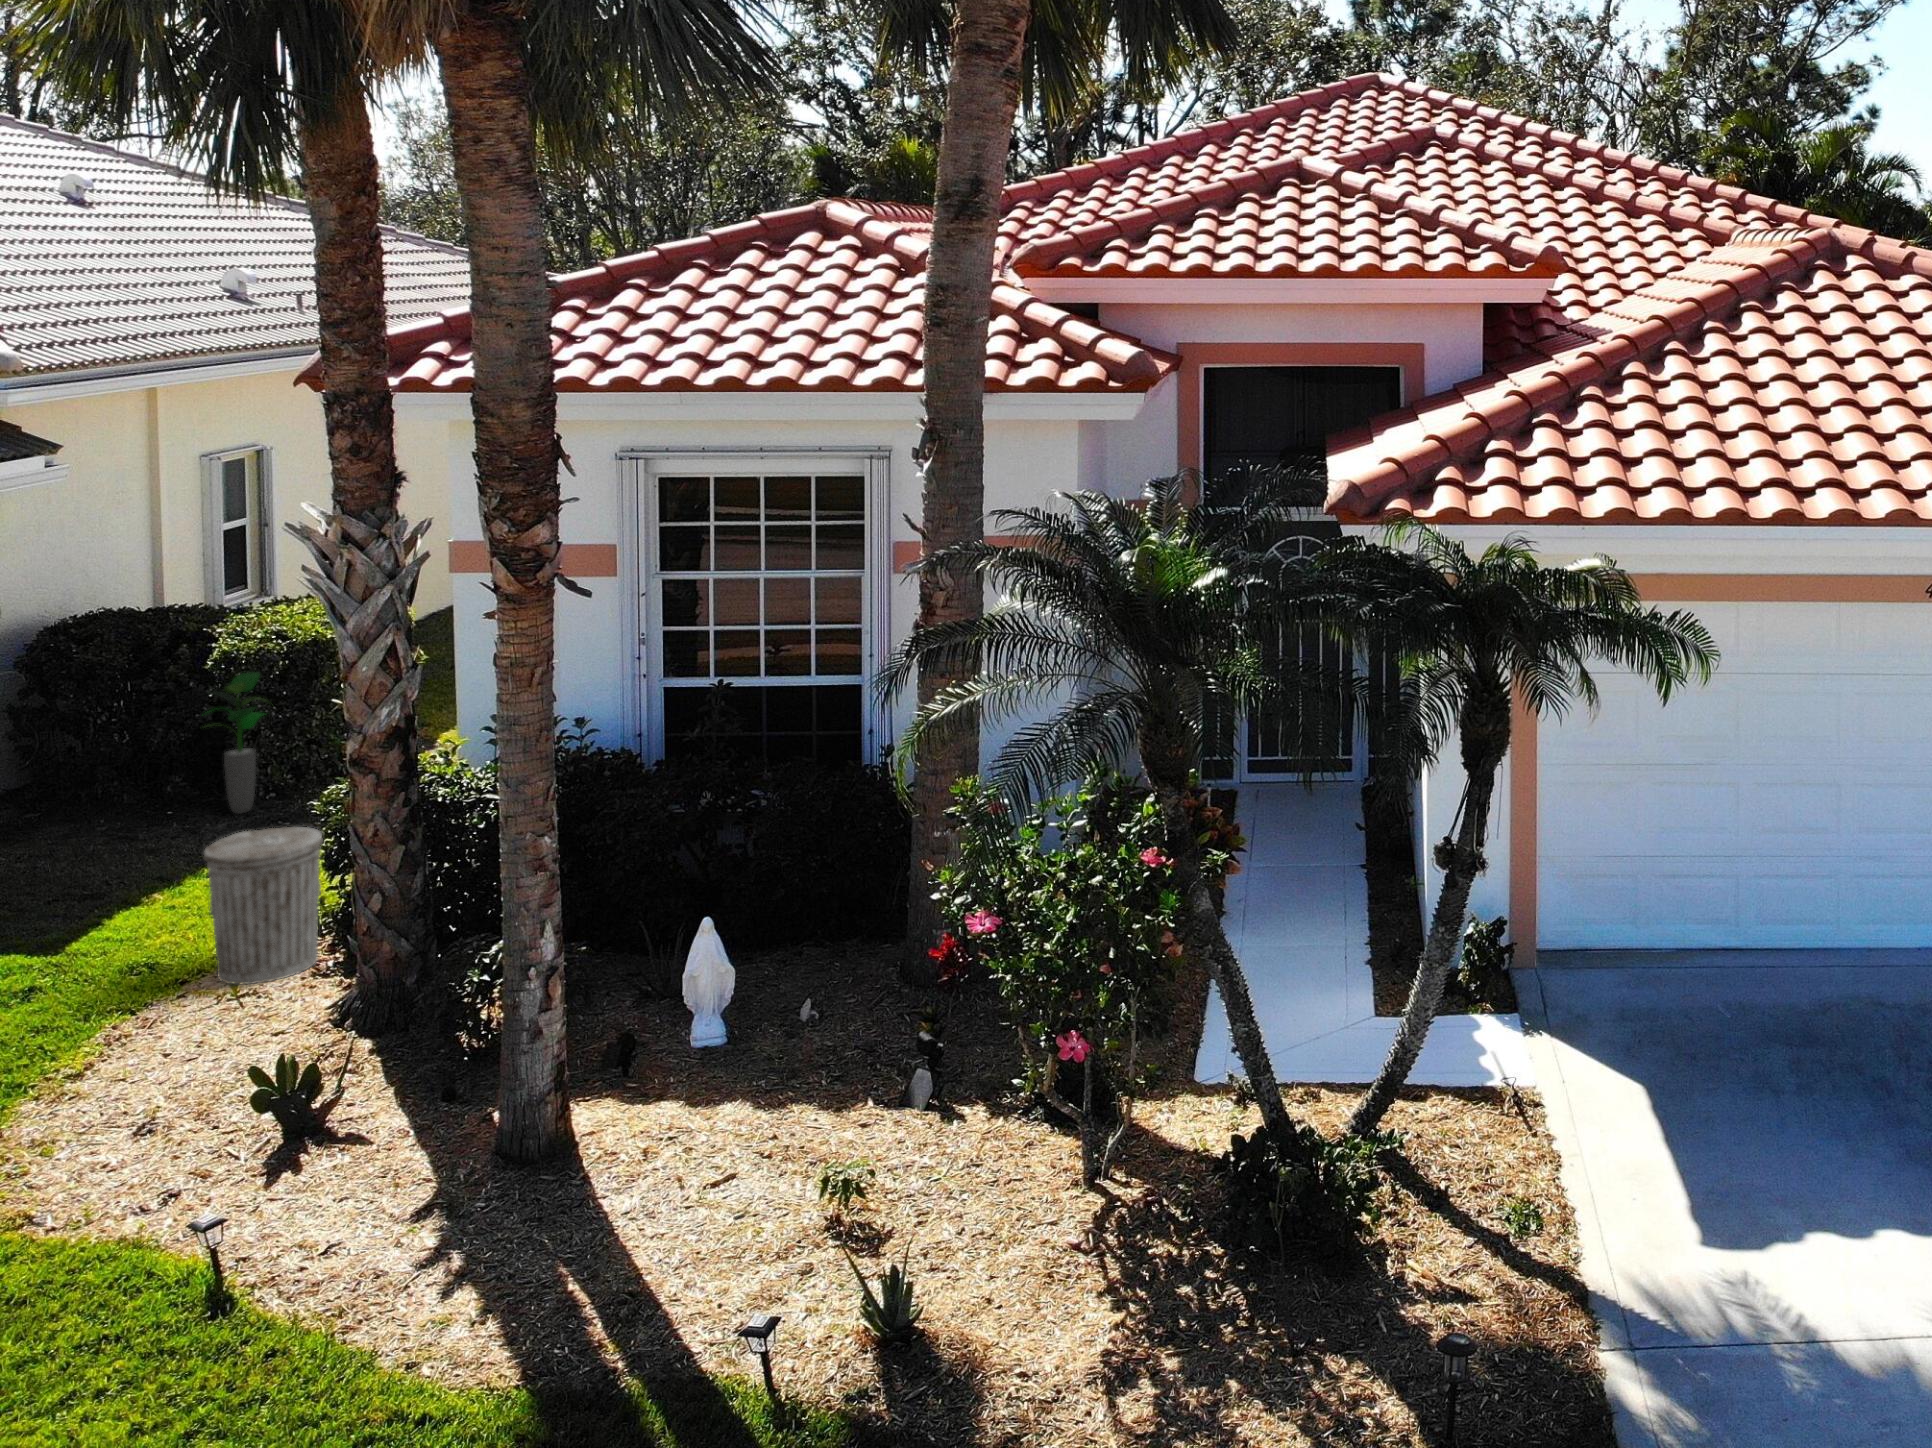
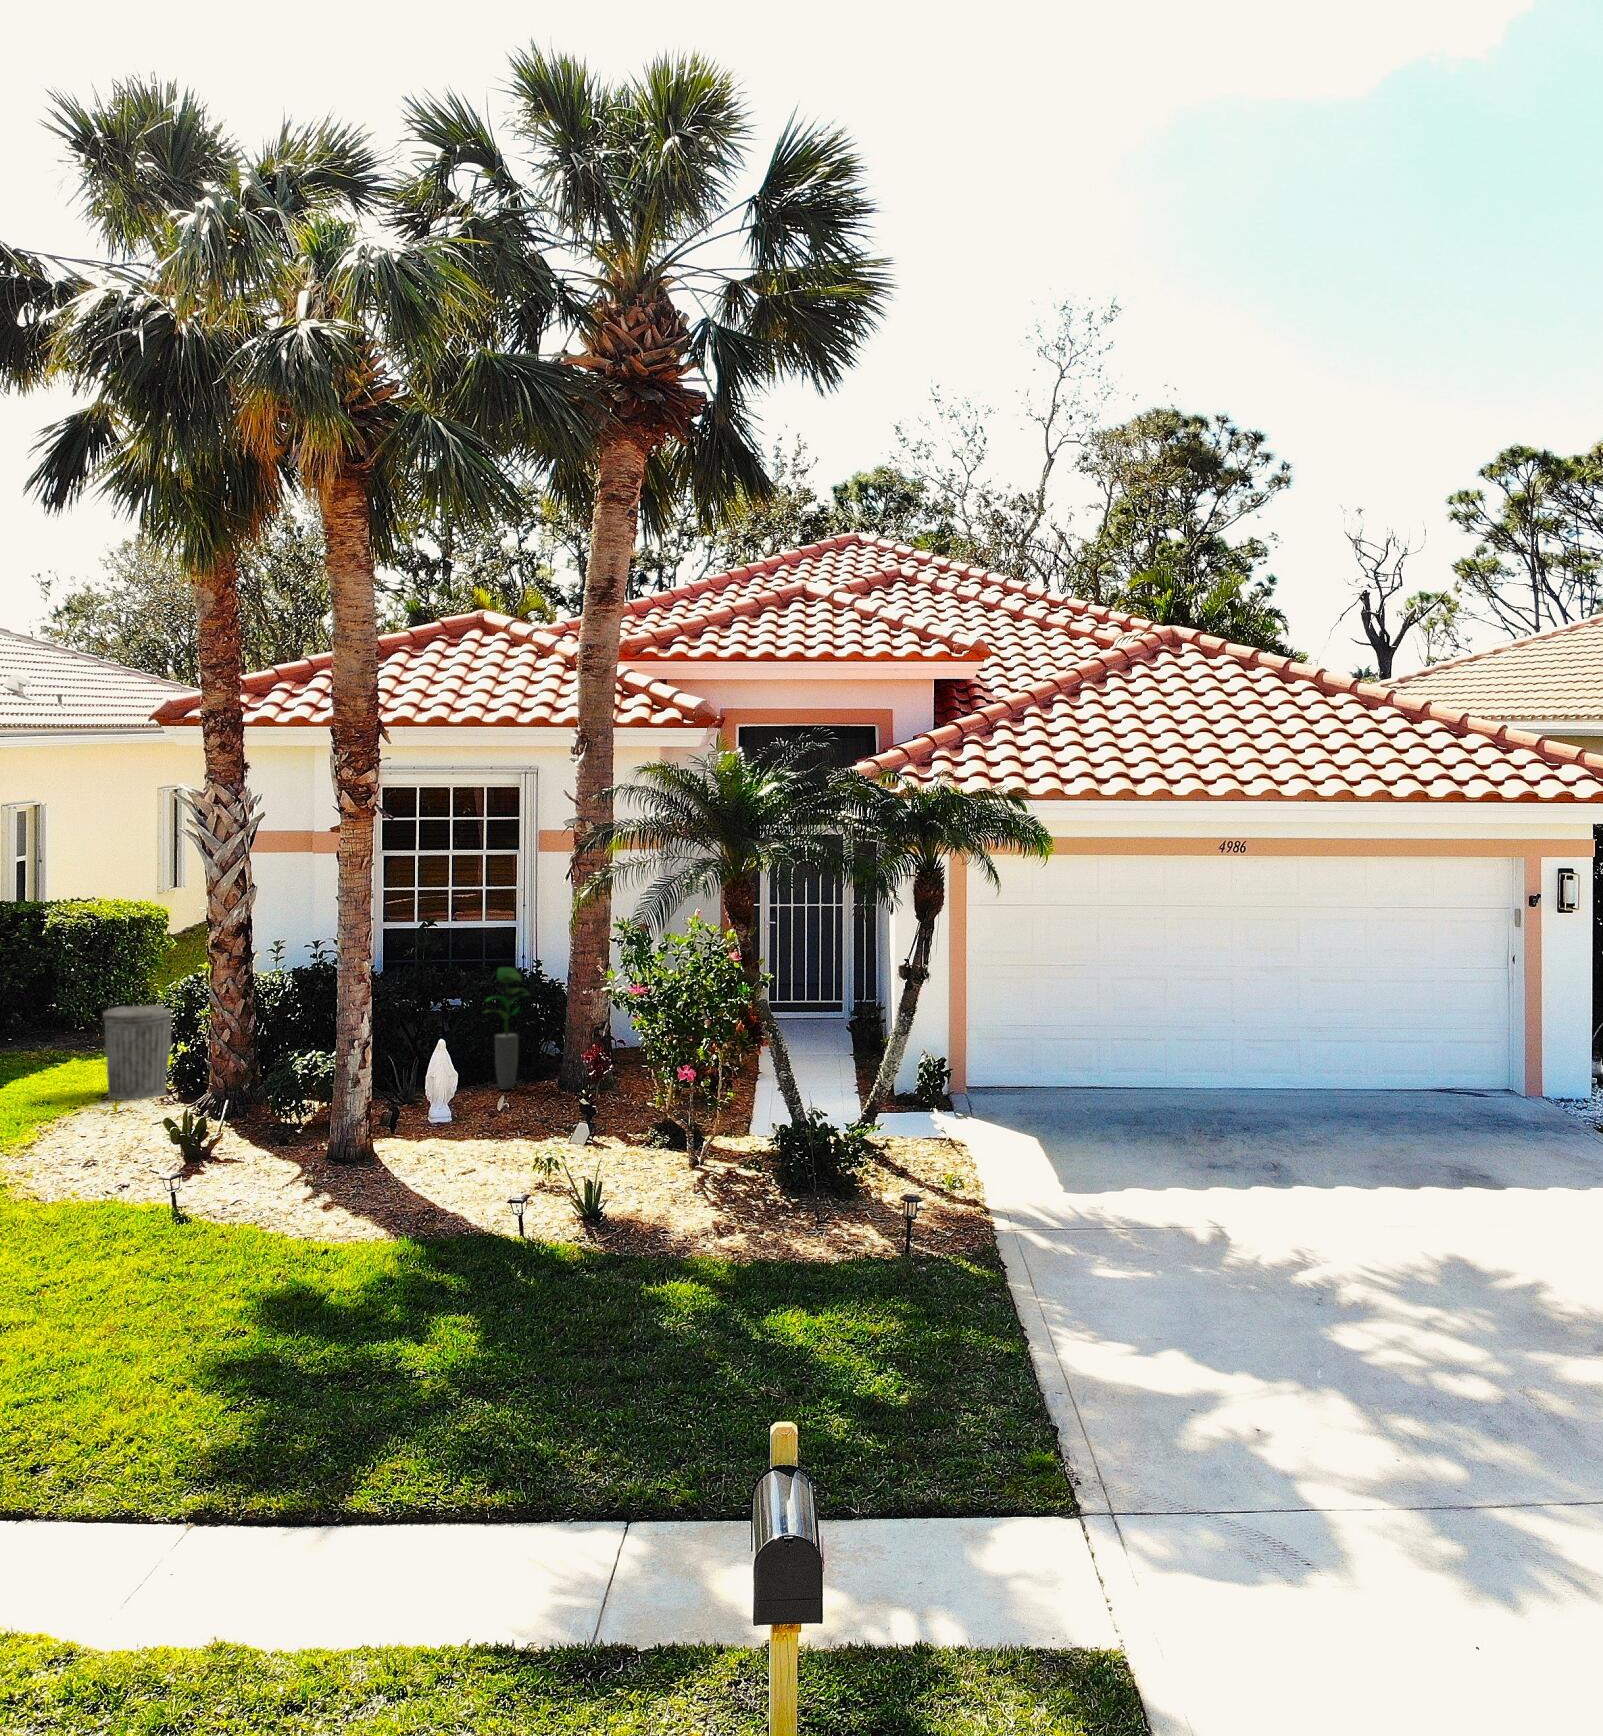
potted plant: present [214,672,264,814] -> present [485,968,530,1090]

